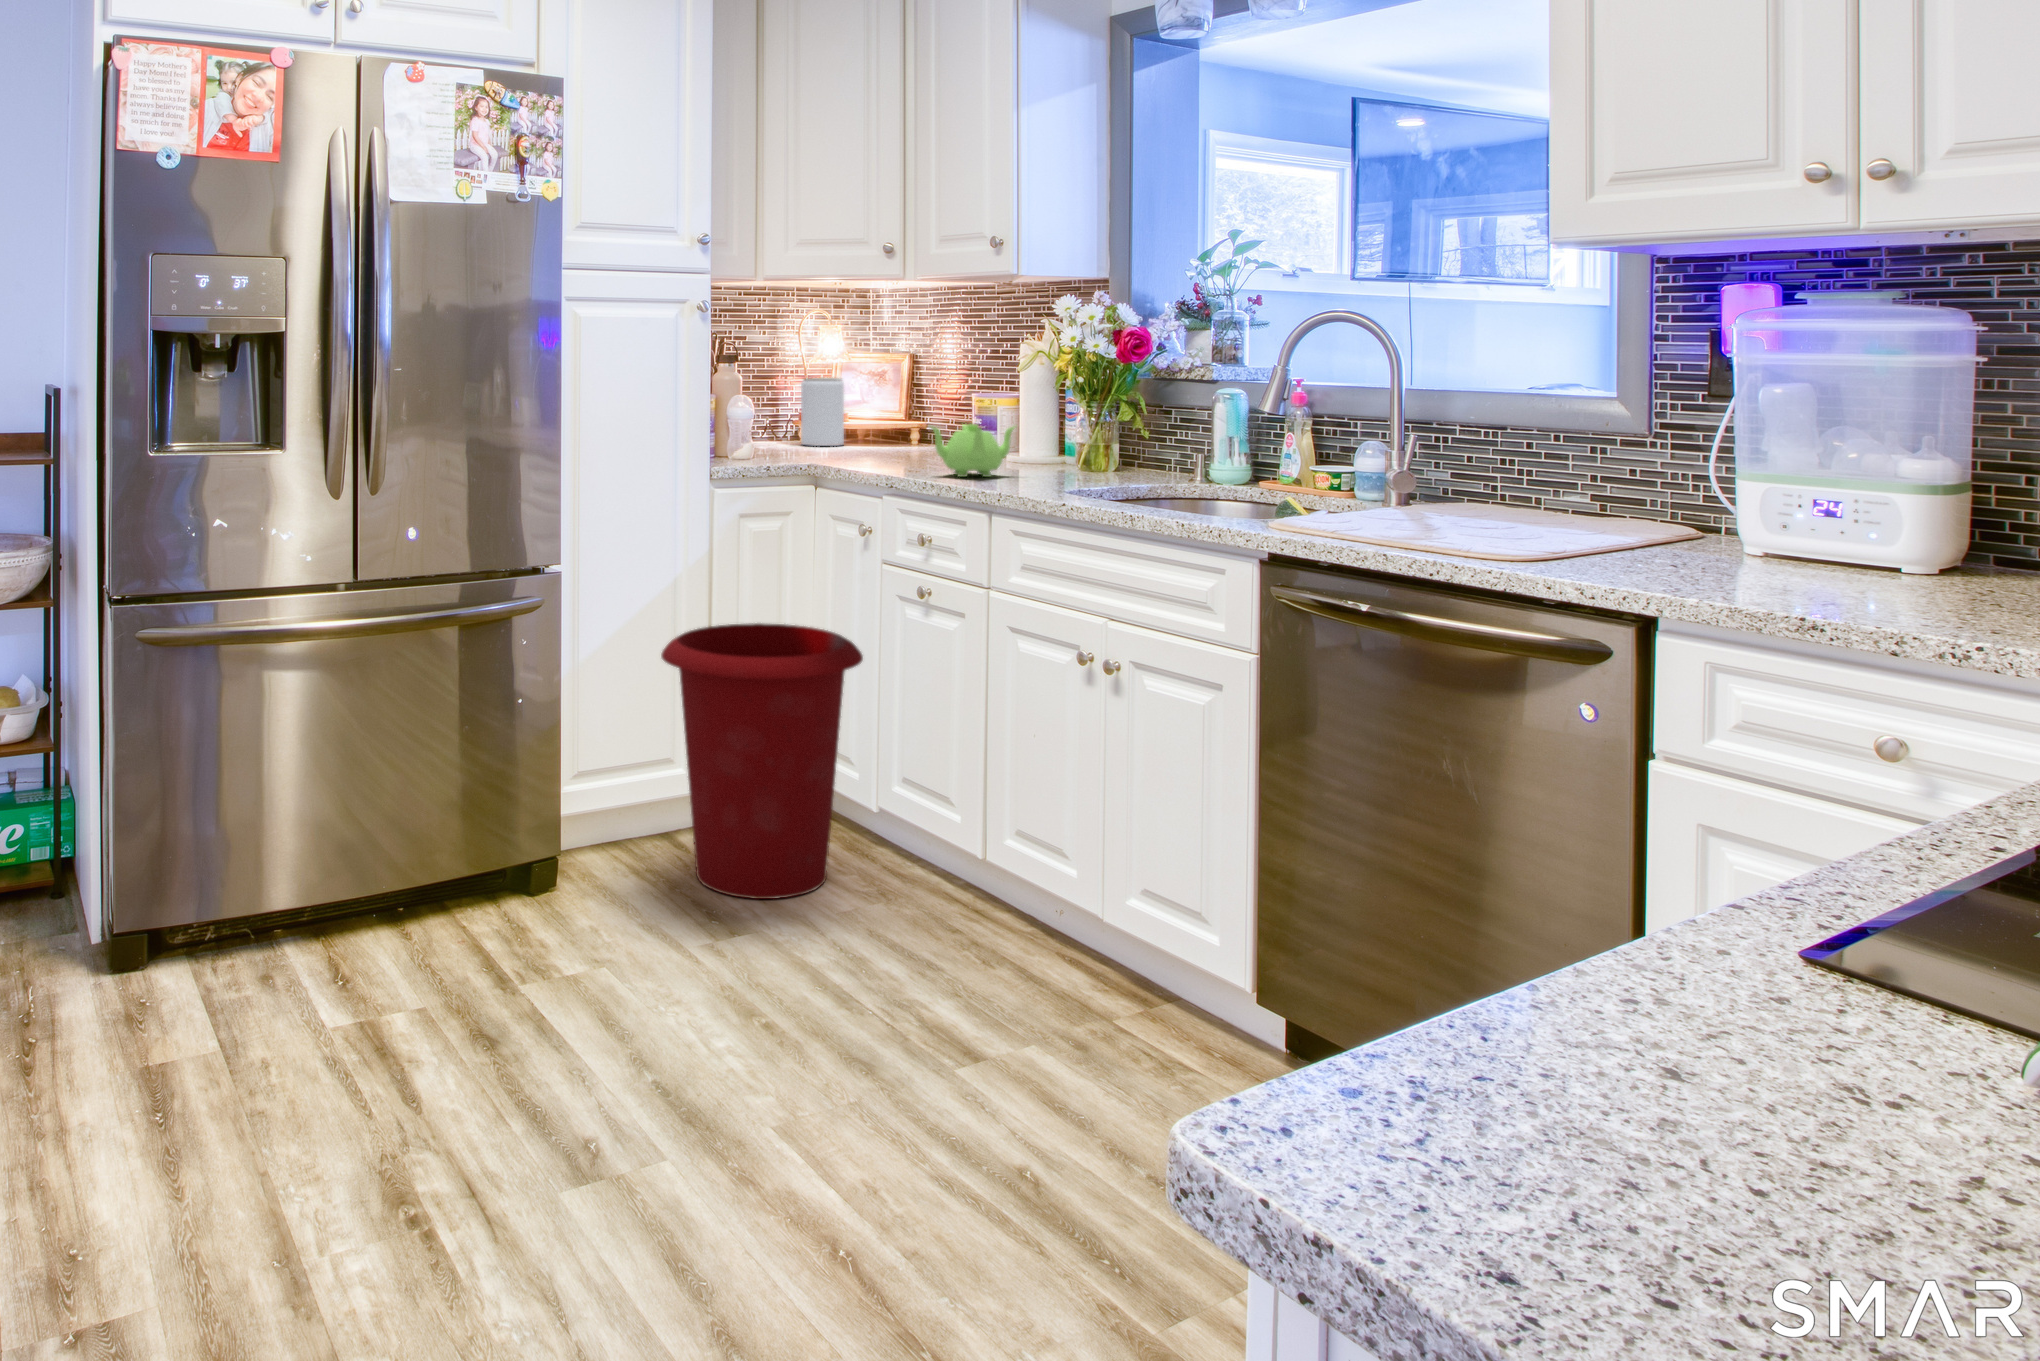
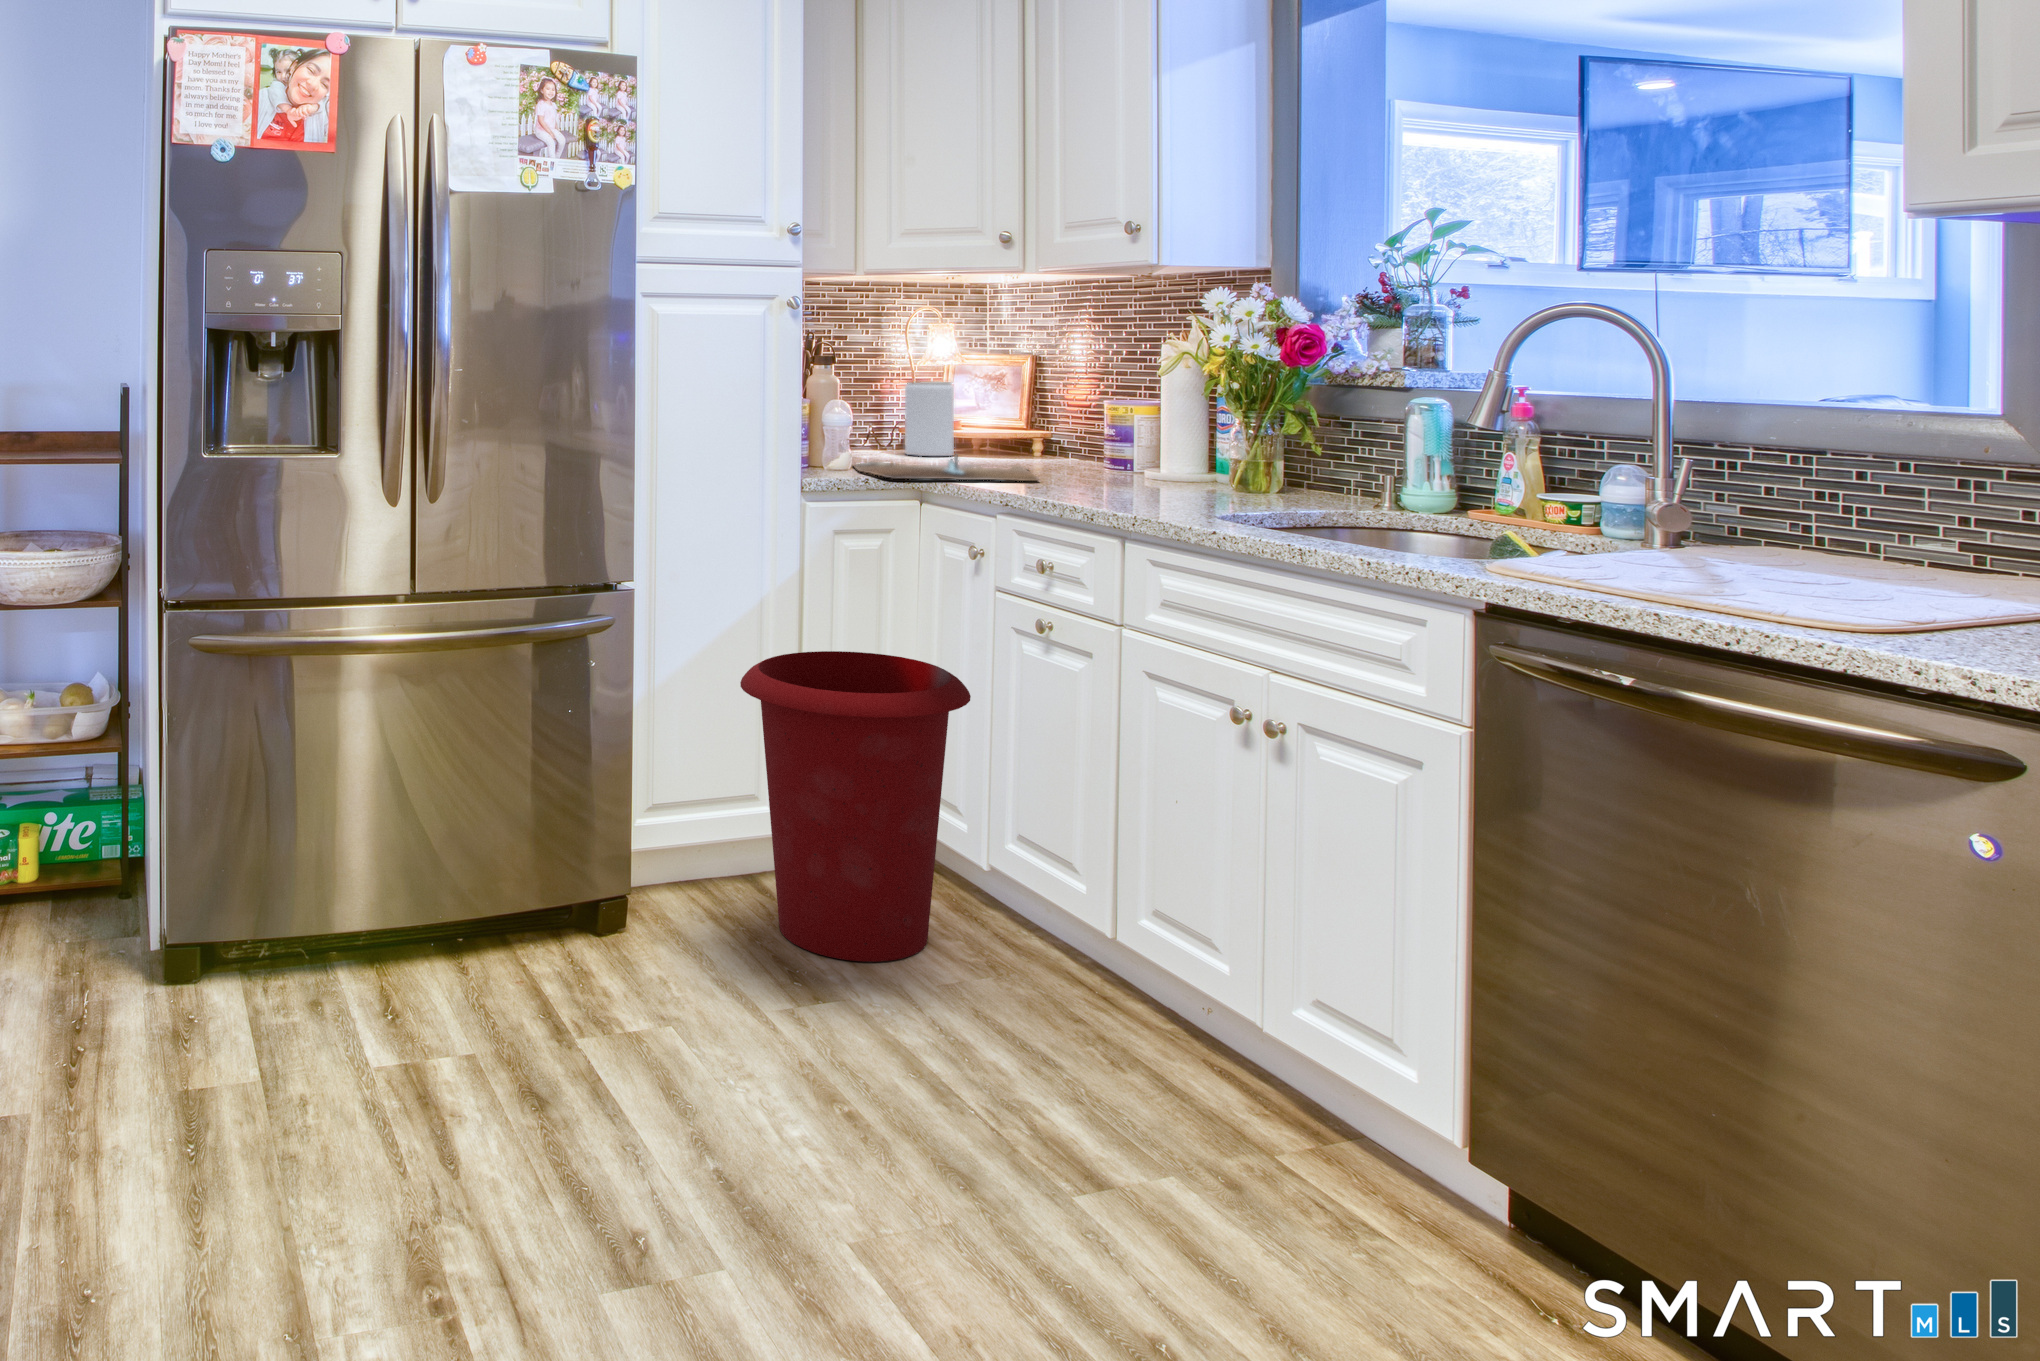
teapot: present [931,424,1015,477] -> none [1048,435,1158,497]
cutting board: none [756,442,920,466] -> present [854,455,1038,481]

